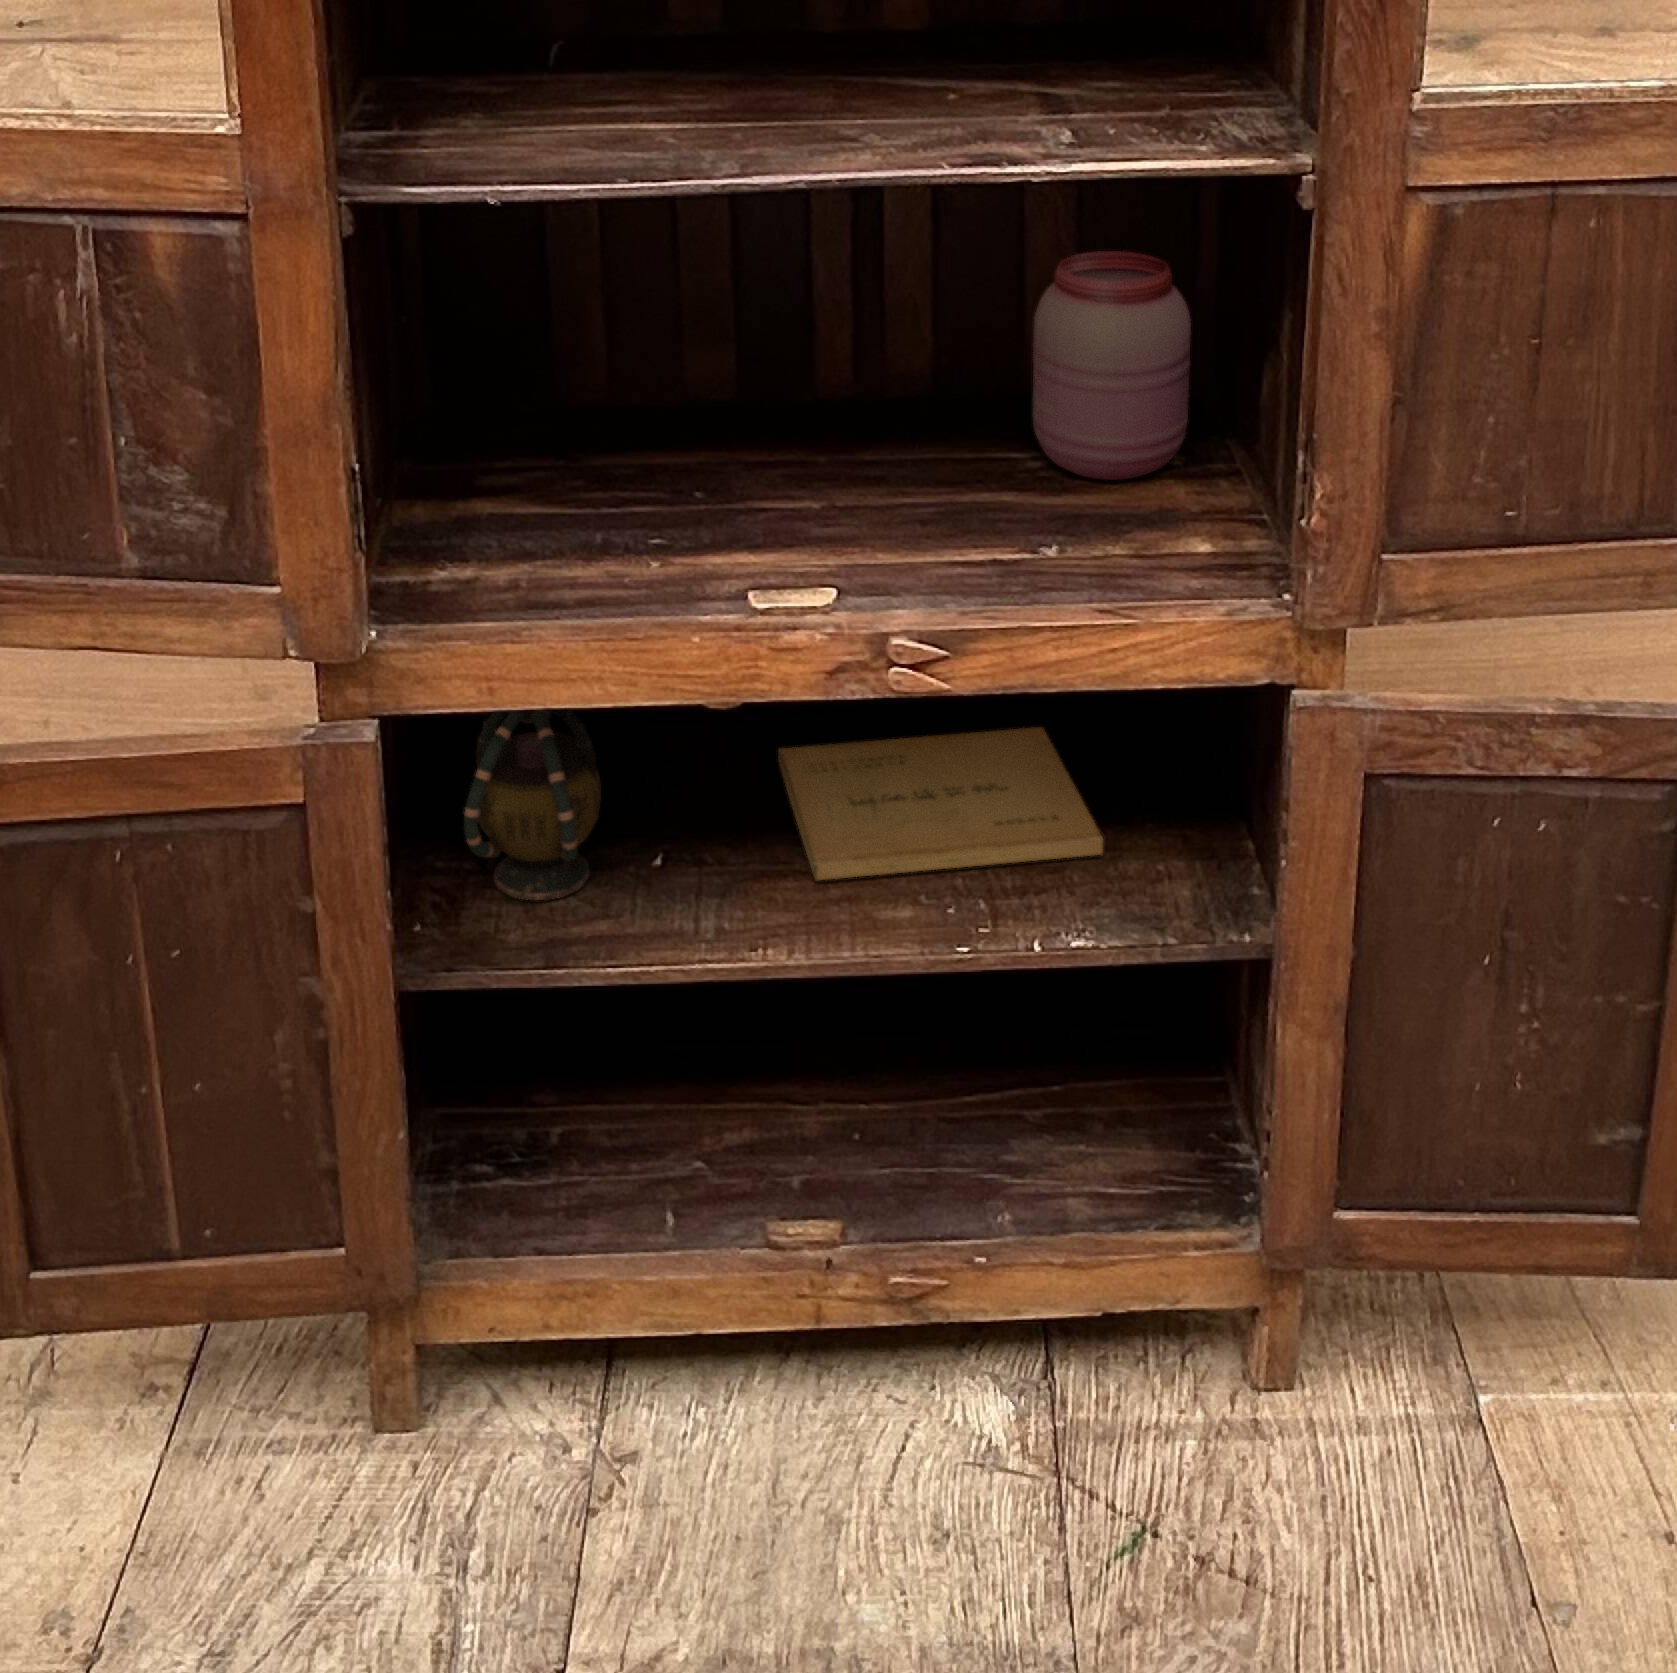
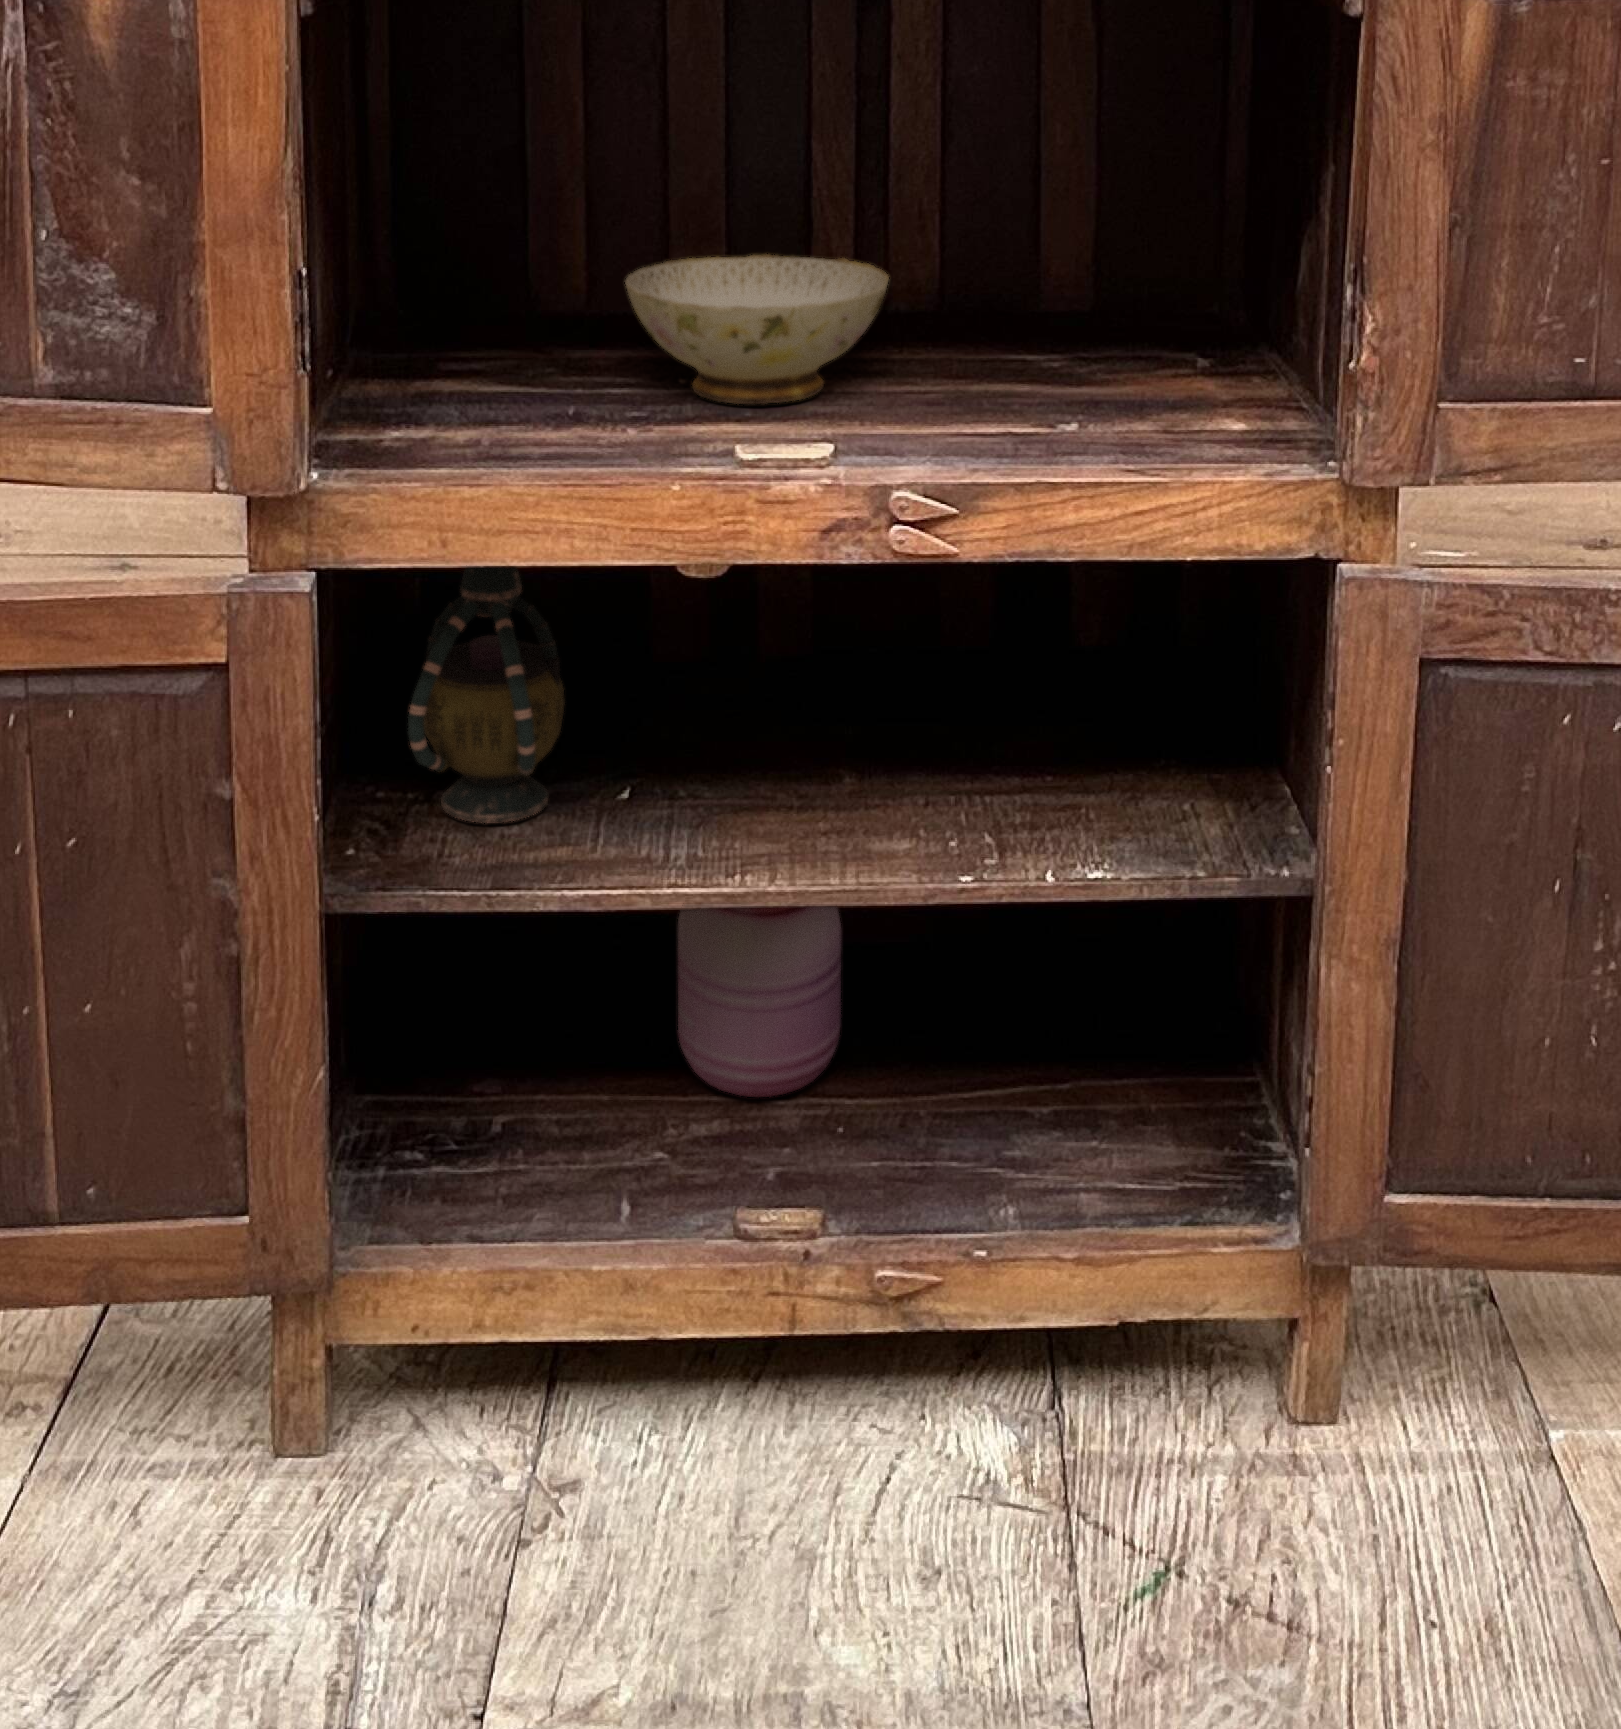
jar: present [1033,251,1191,480] -> present [678,907,841,1097]
ceramic bowl: none [644,373,884,532] -> present [626,254,889,404]
book: present [778,727,1103,880] -> none [763,678,1124,809]

